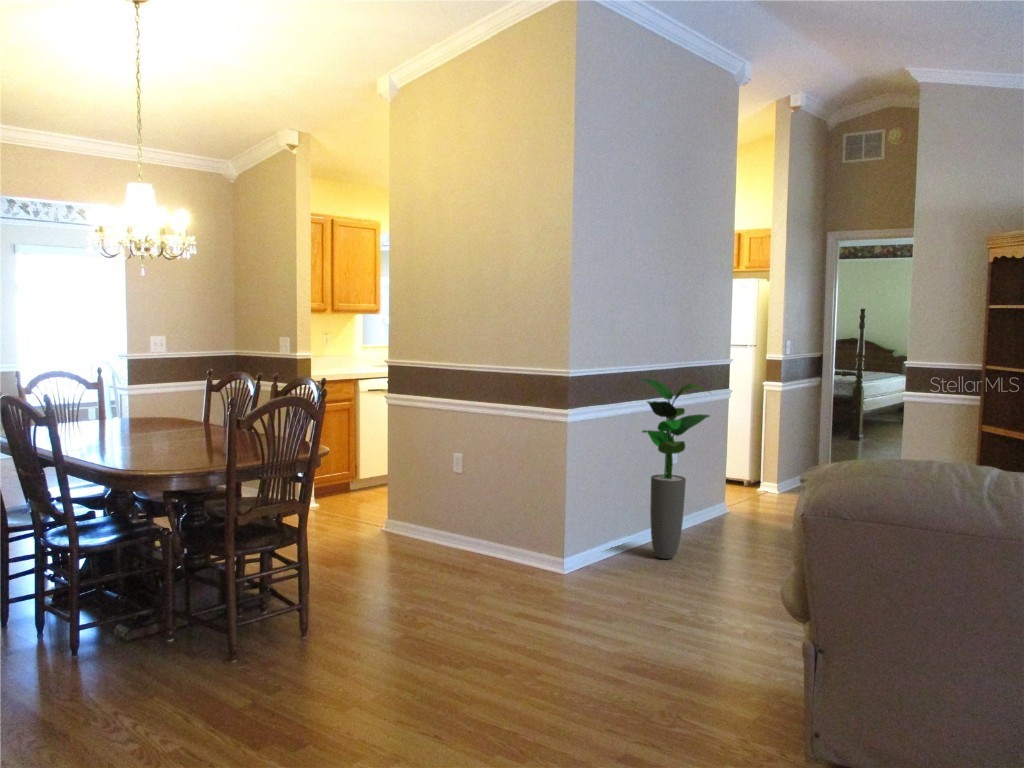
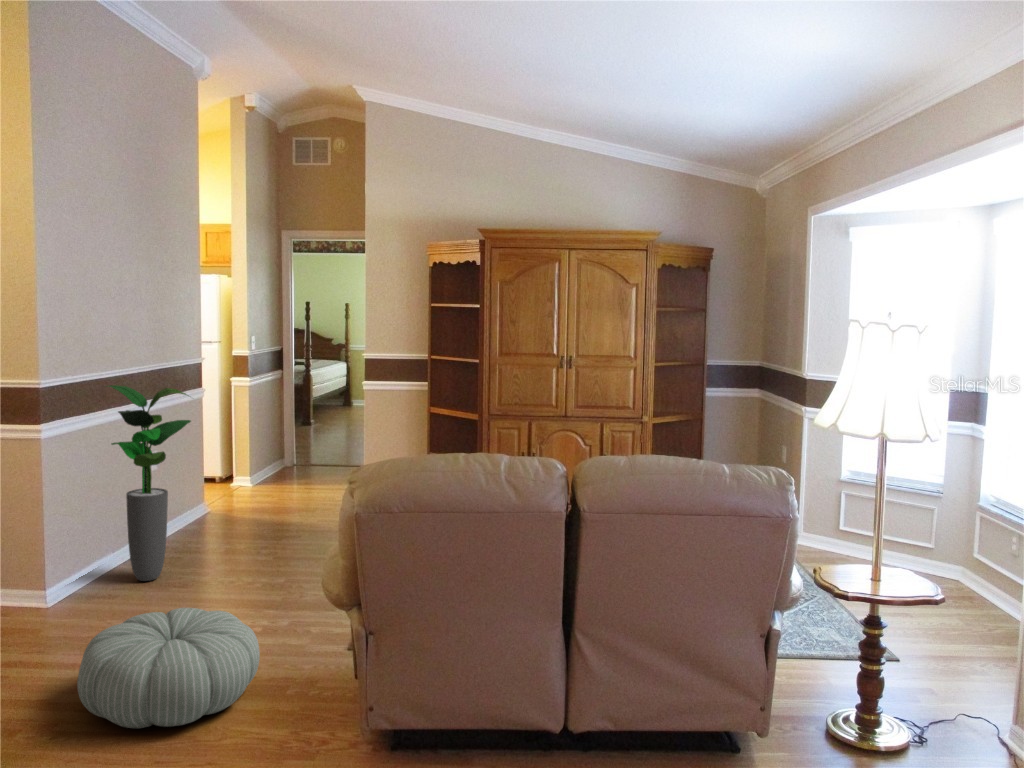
pouf: none [594,572,743,666] -> present [77,608,260,728]

